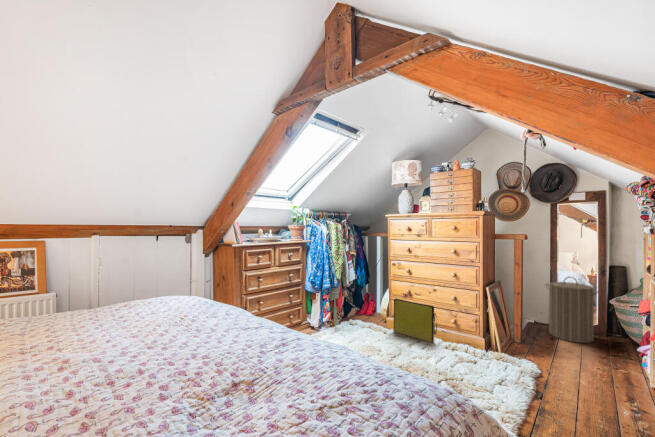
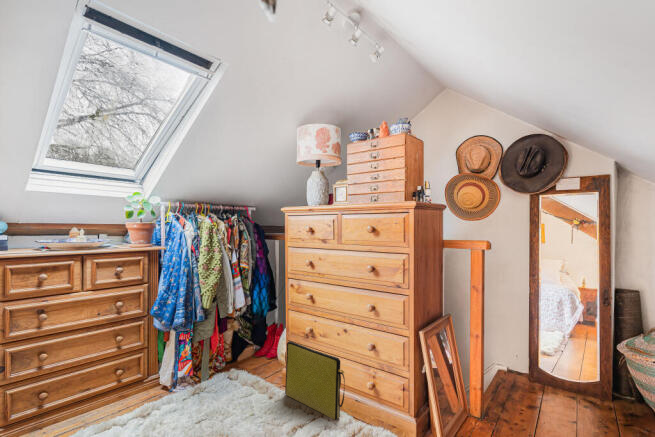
laundry hamper: present [545,277,599,343] -> none [521,307,604,416]

